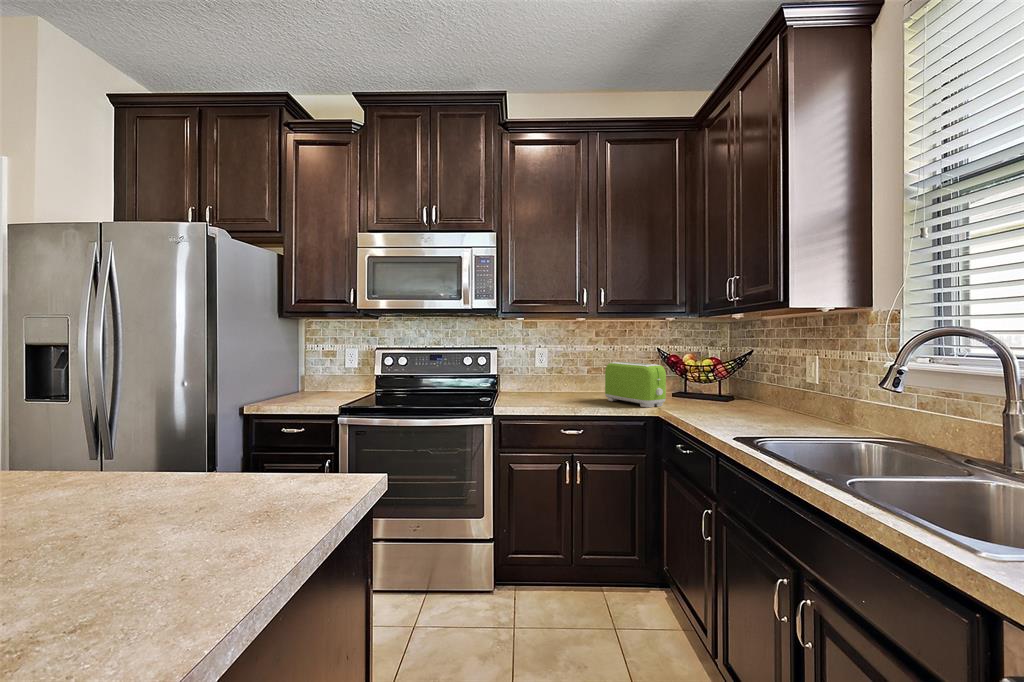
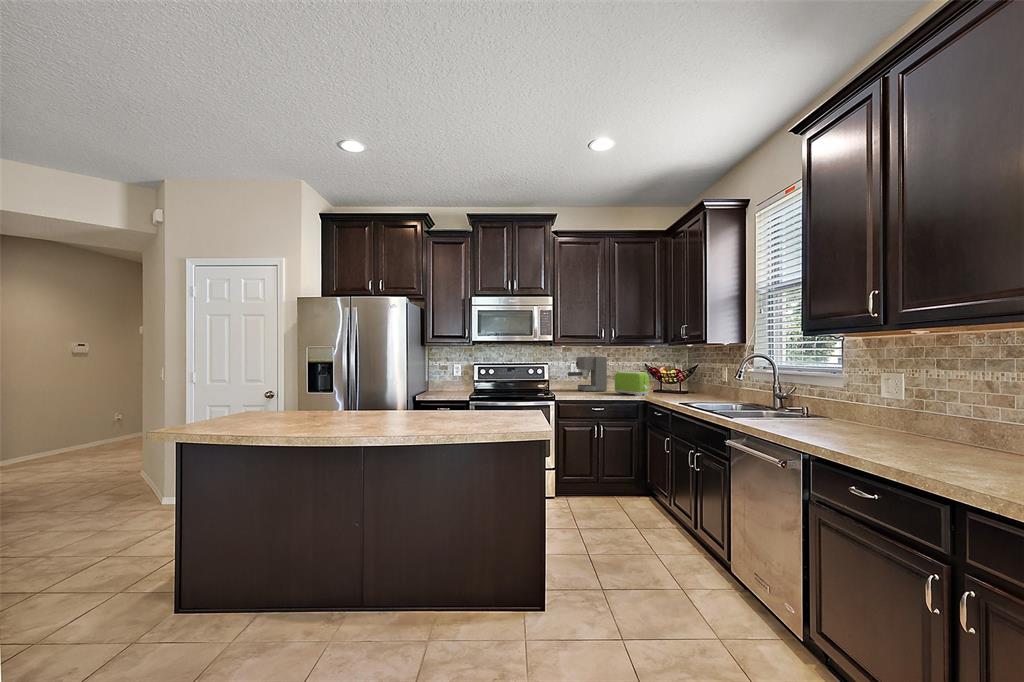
coffee maker: none [530,336,594,394] -> present [568,357,607,392]

